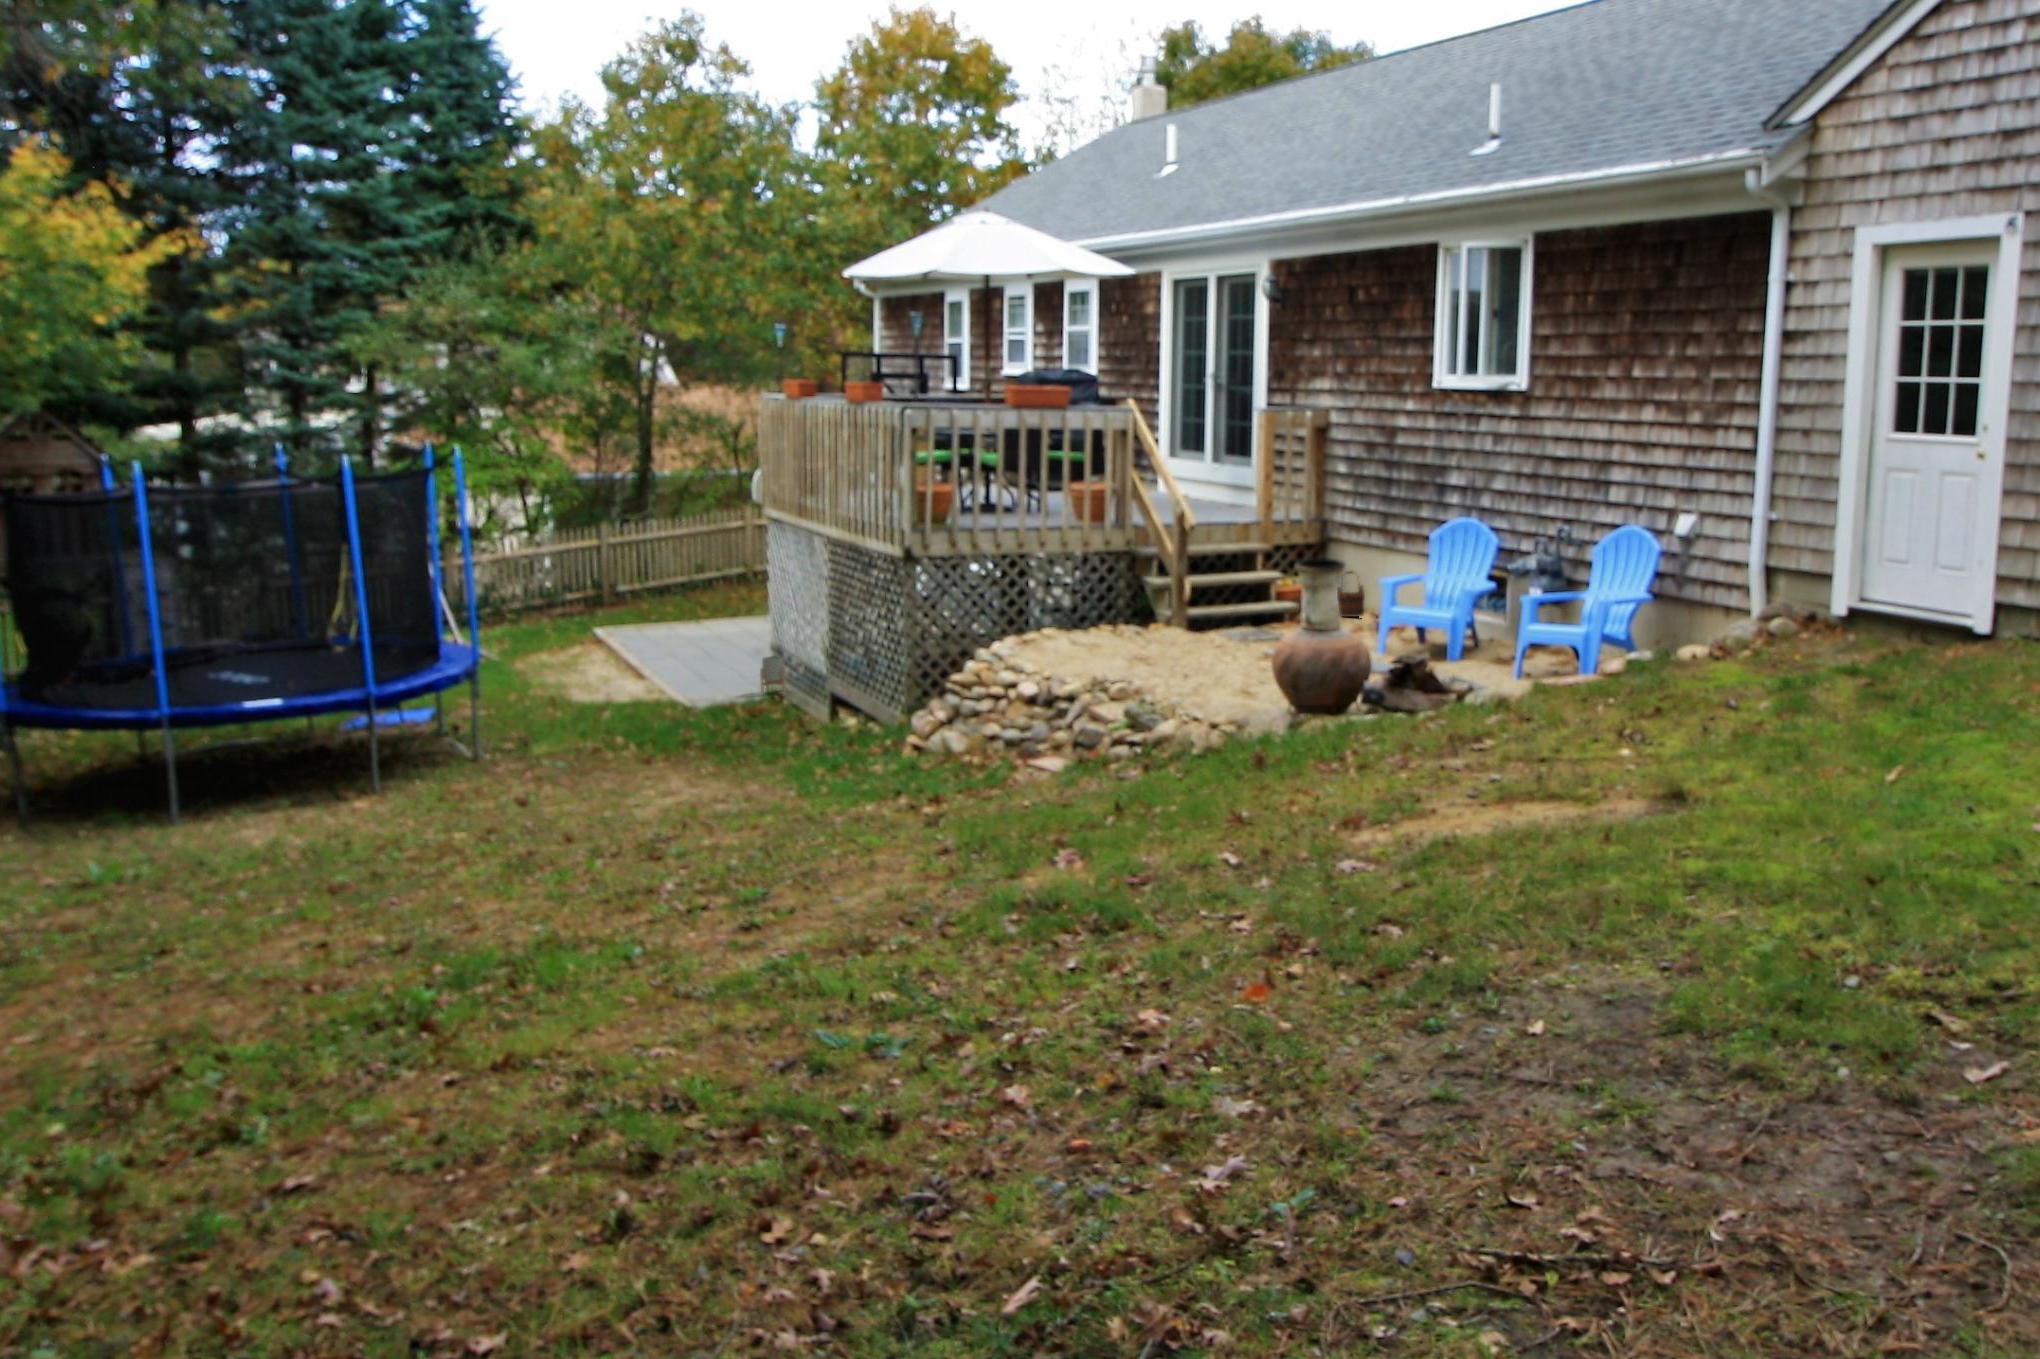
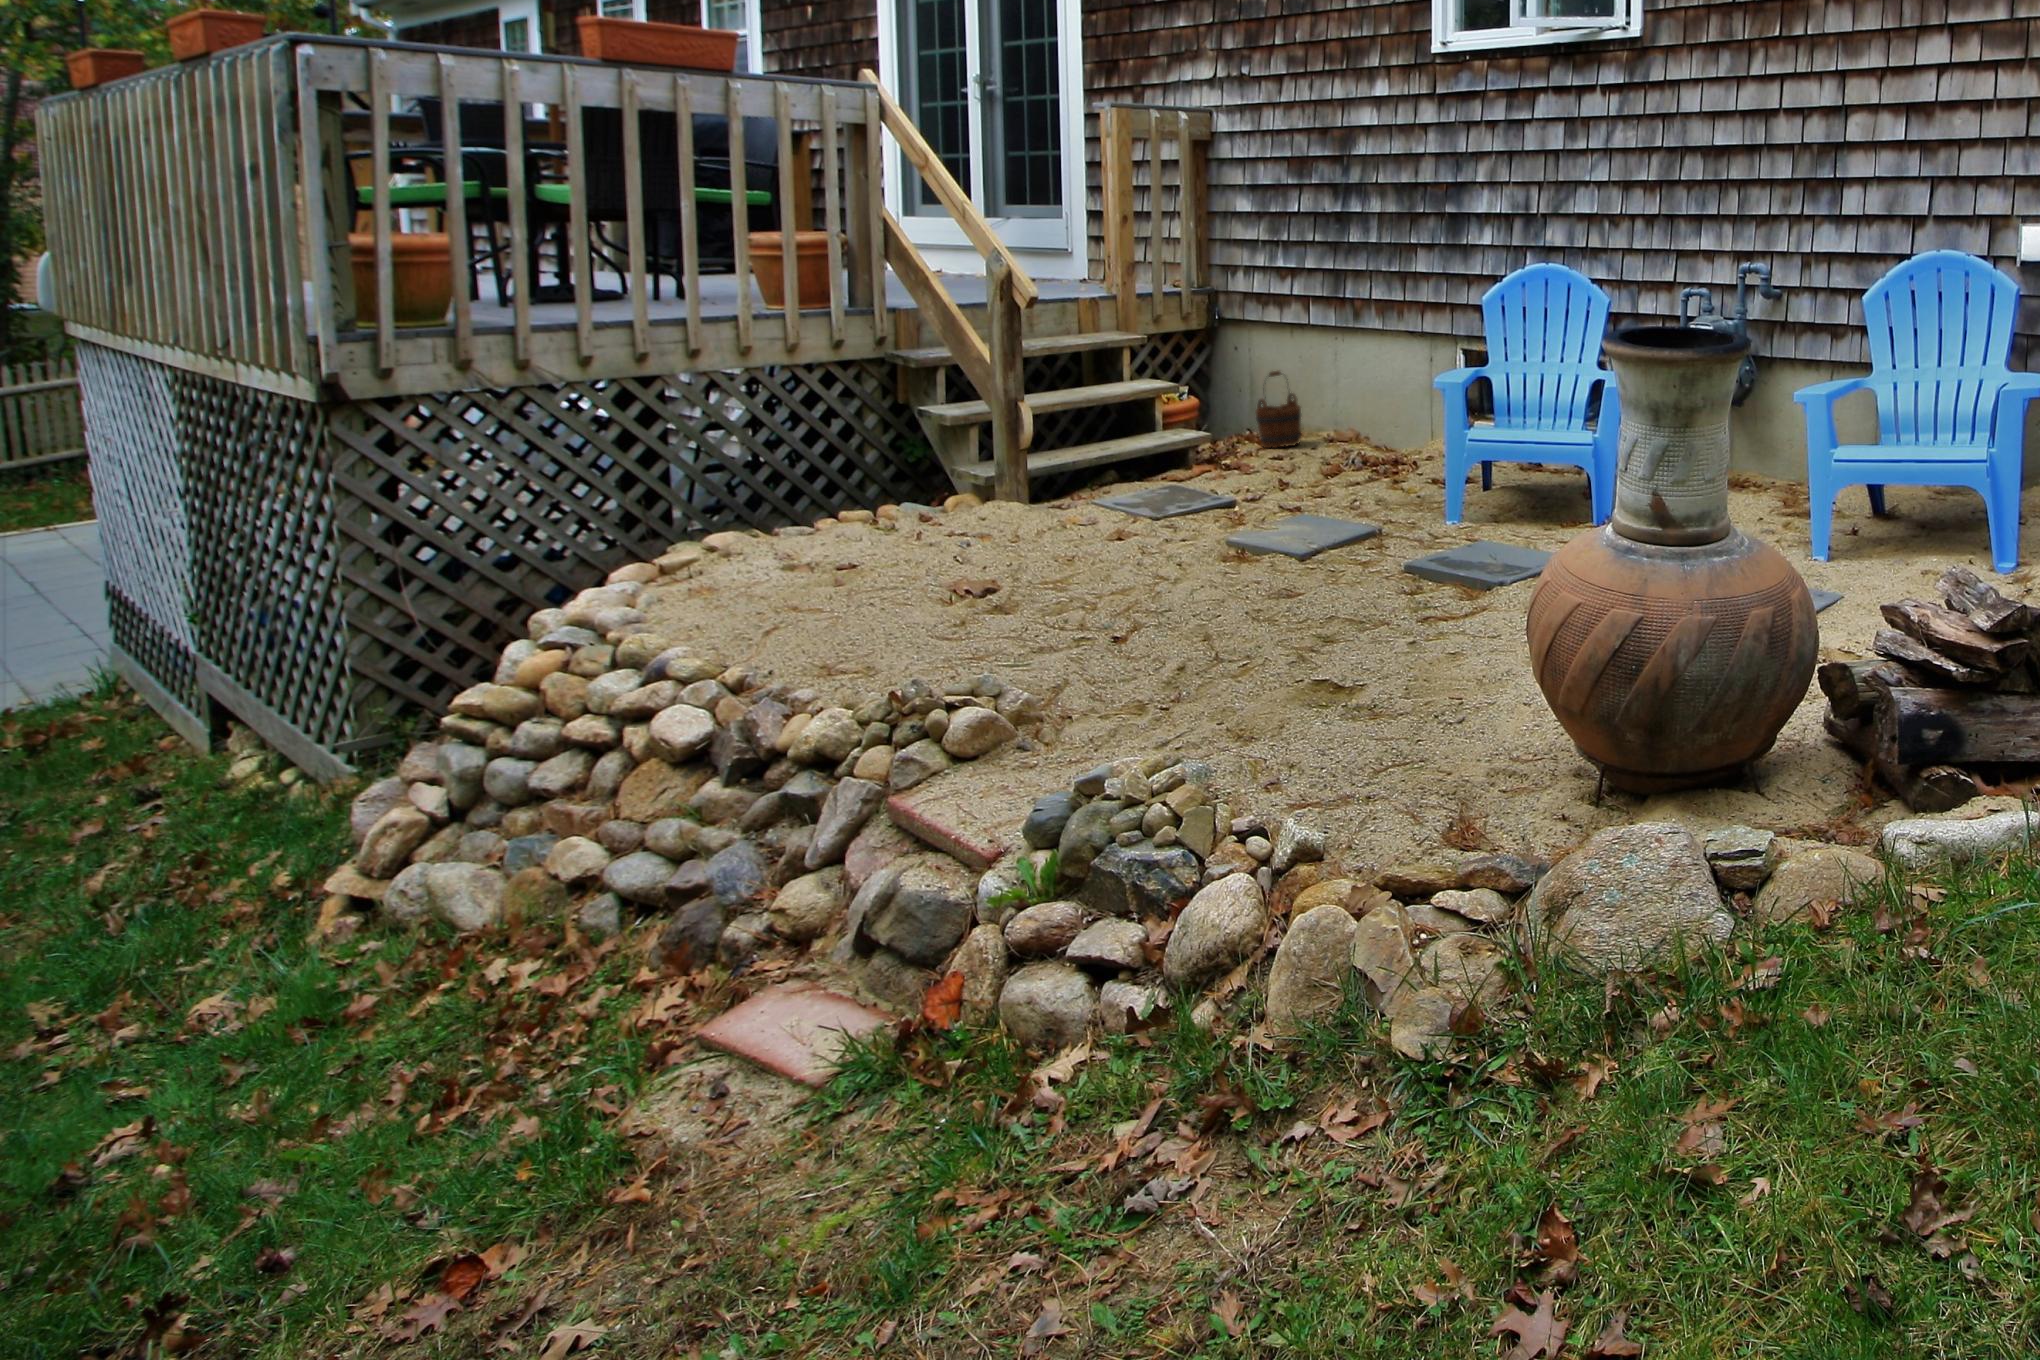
planter: present [760,656,785,694] -> none [40,619,135,708]

